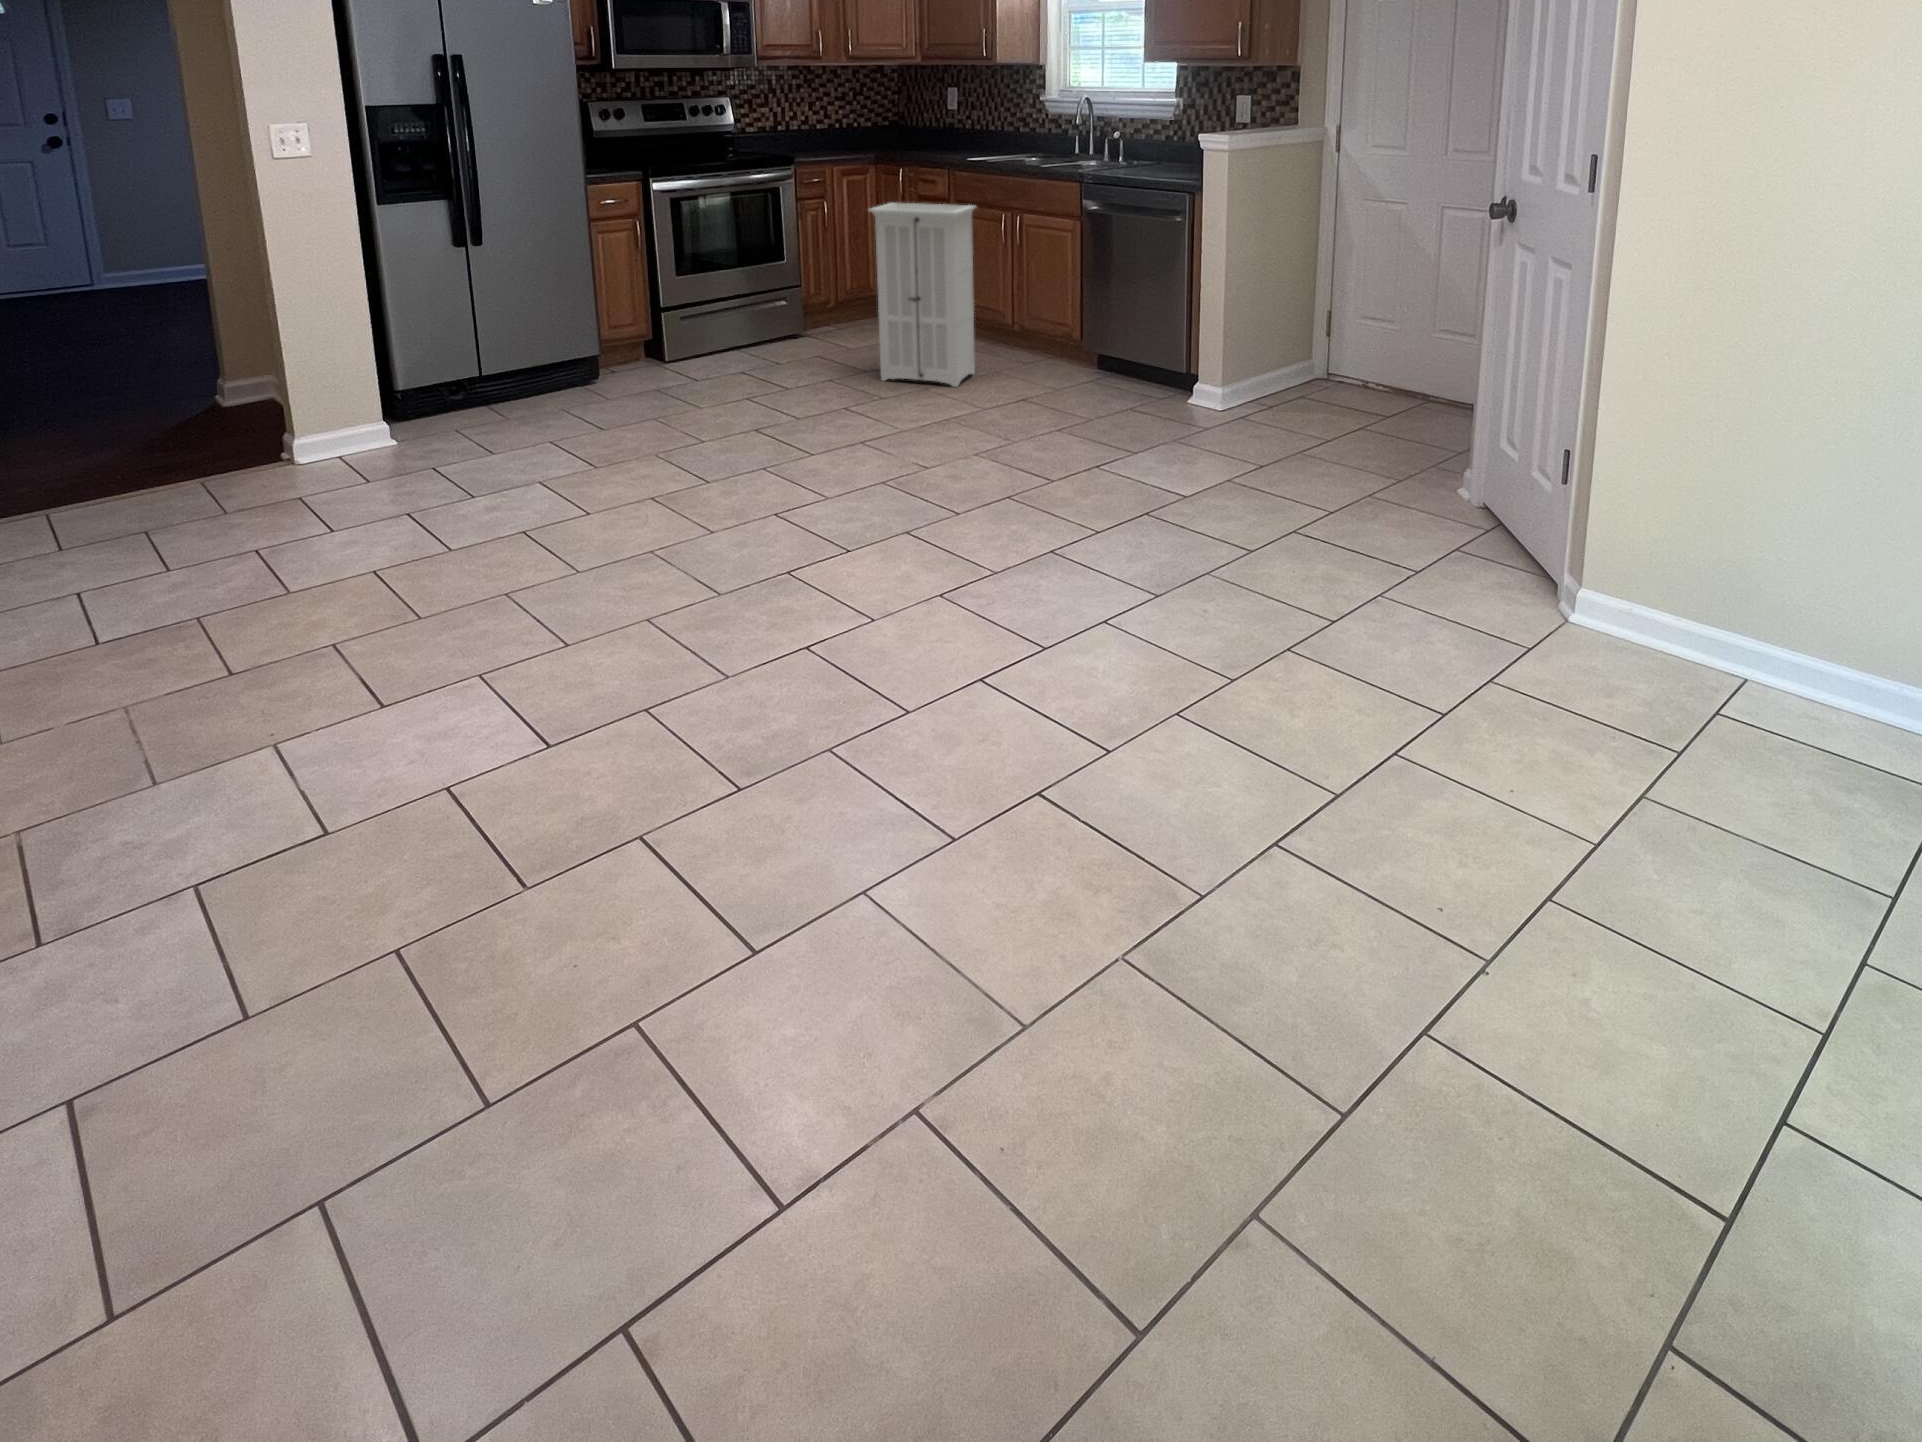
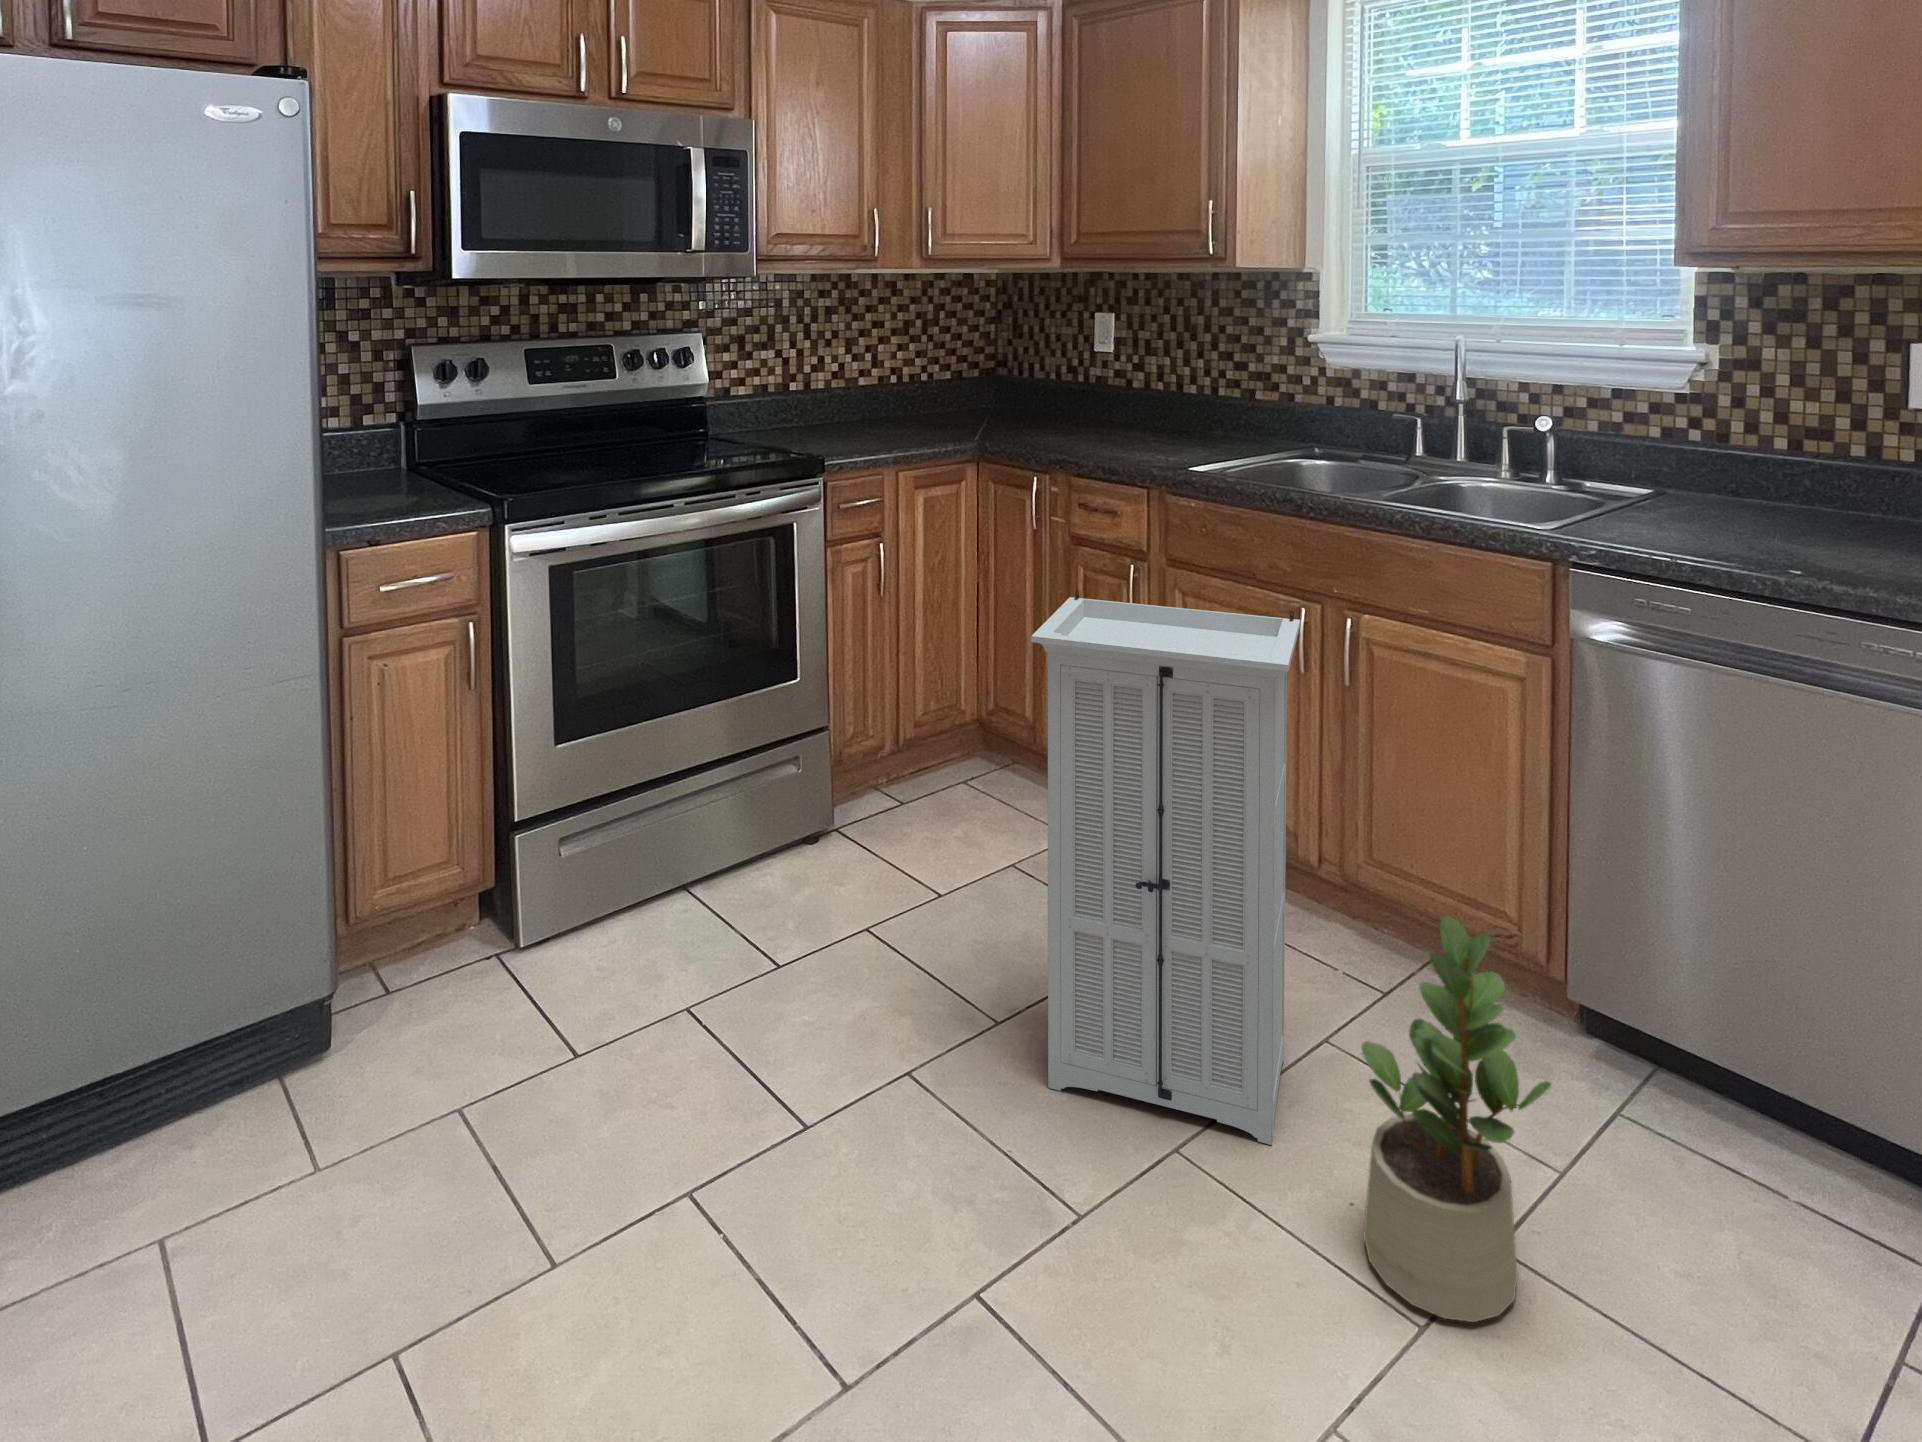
potted plant: none [974,286,1026,406] -> present [1362,915,1551,1322]

